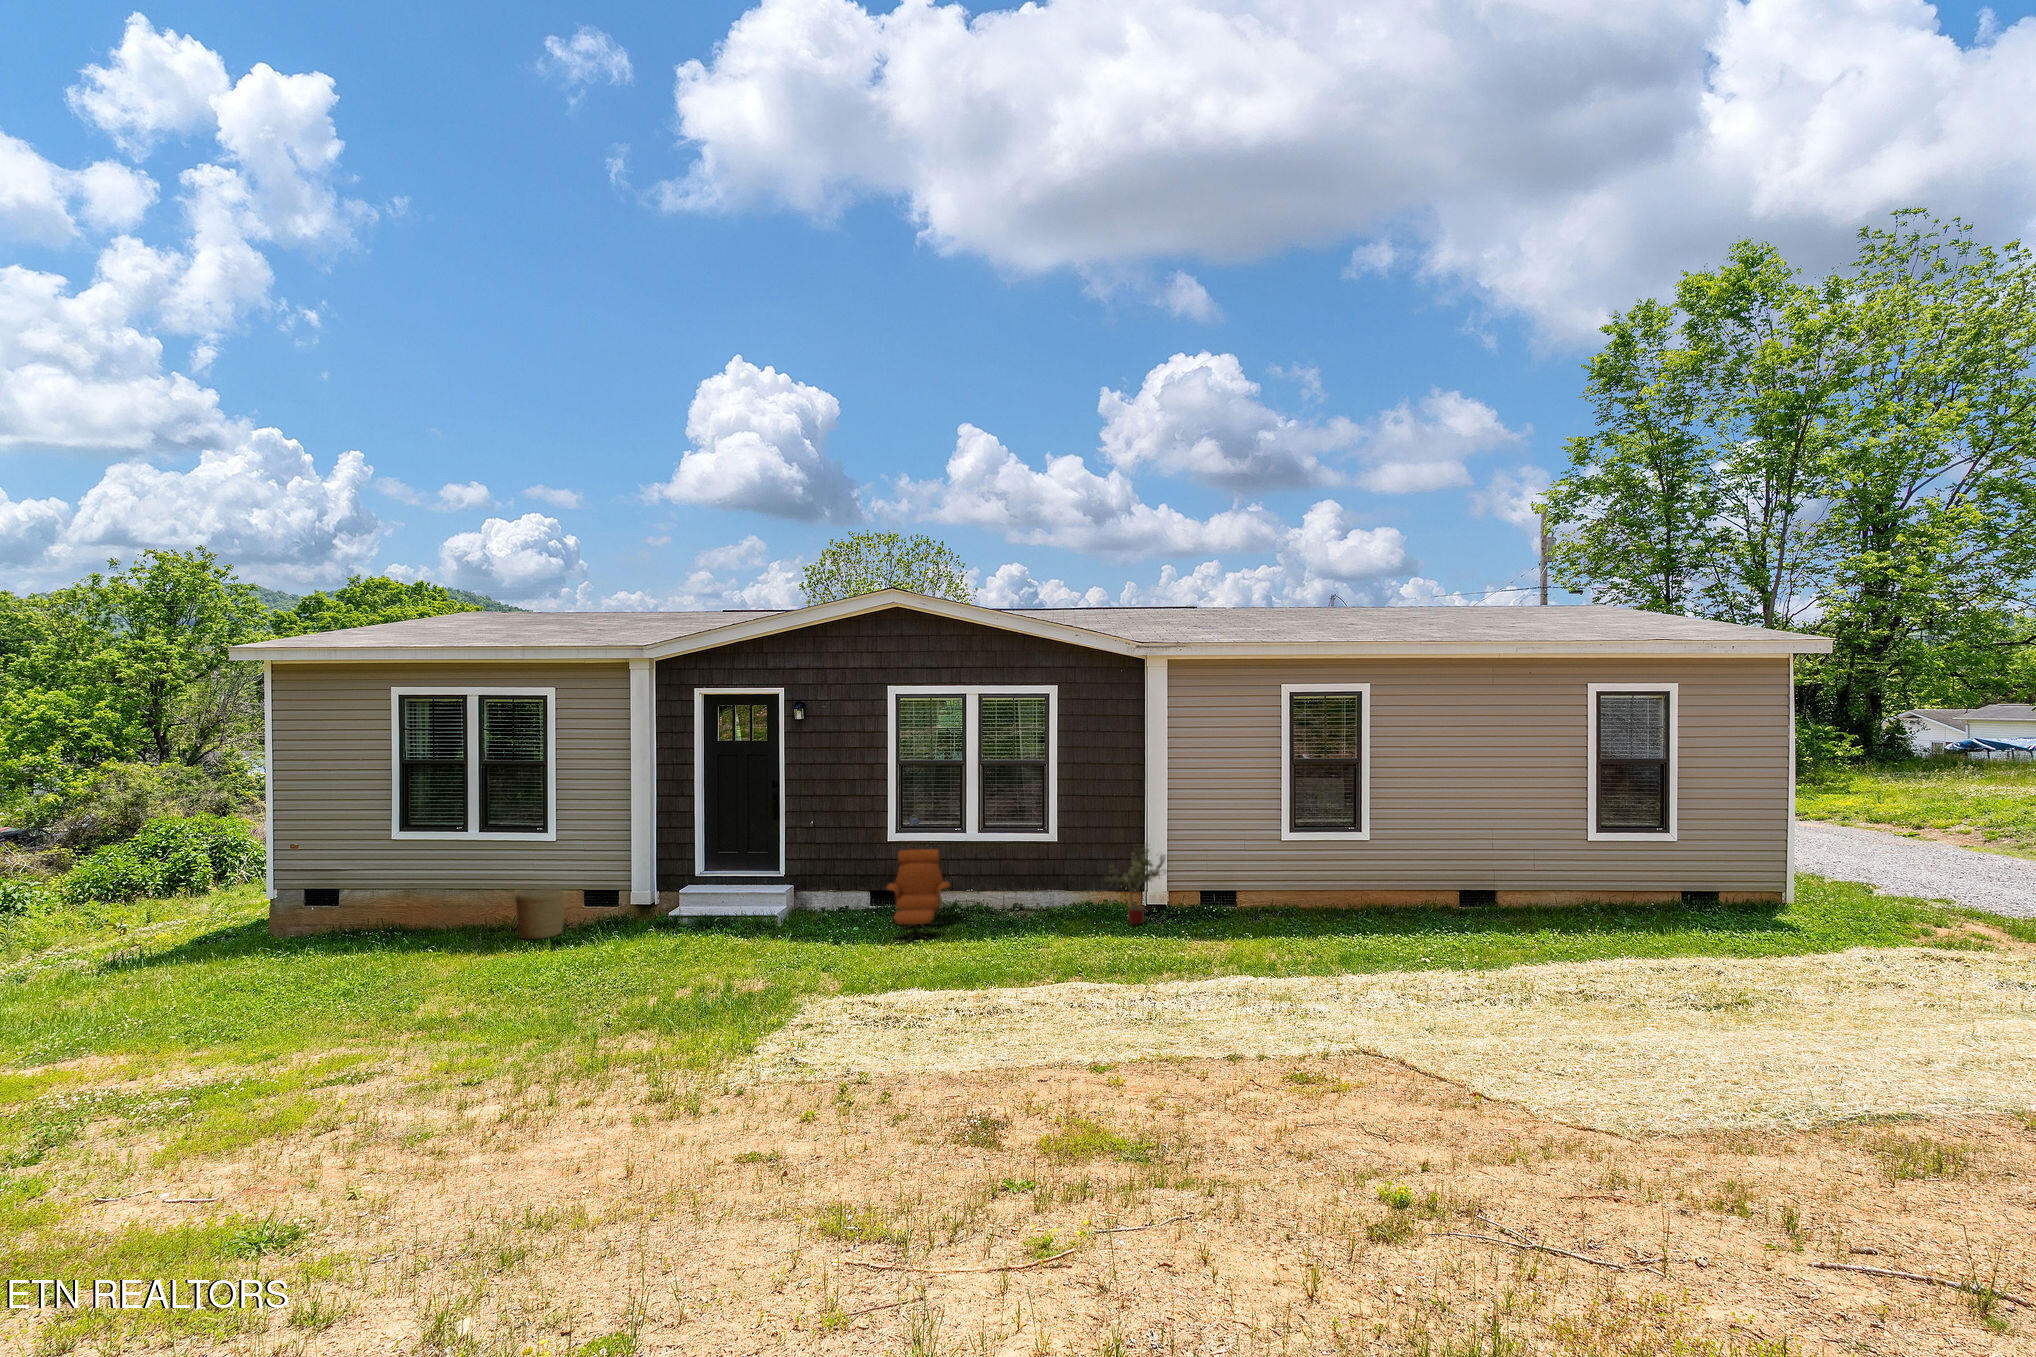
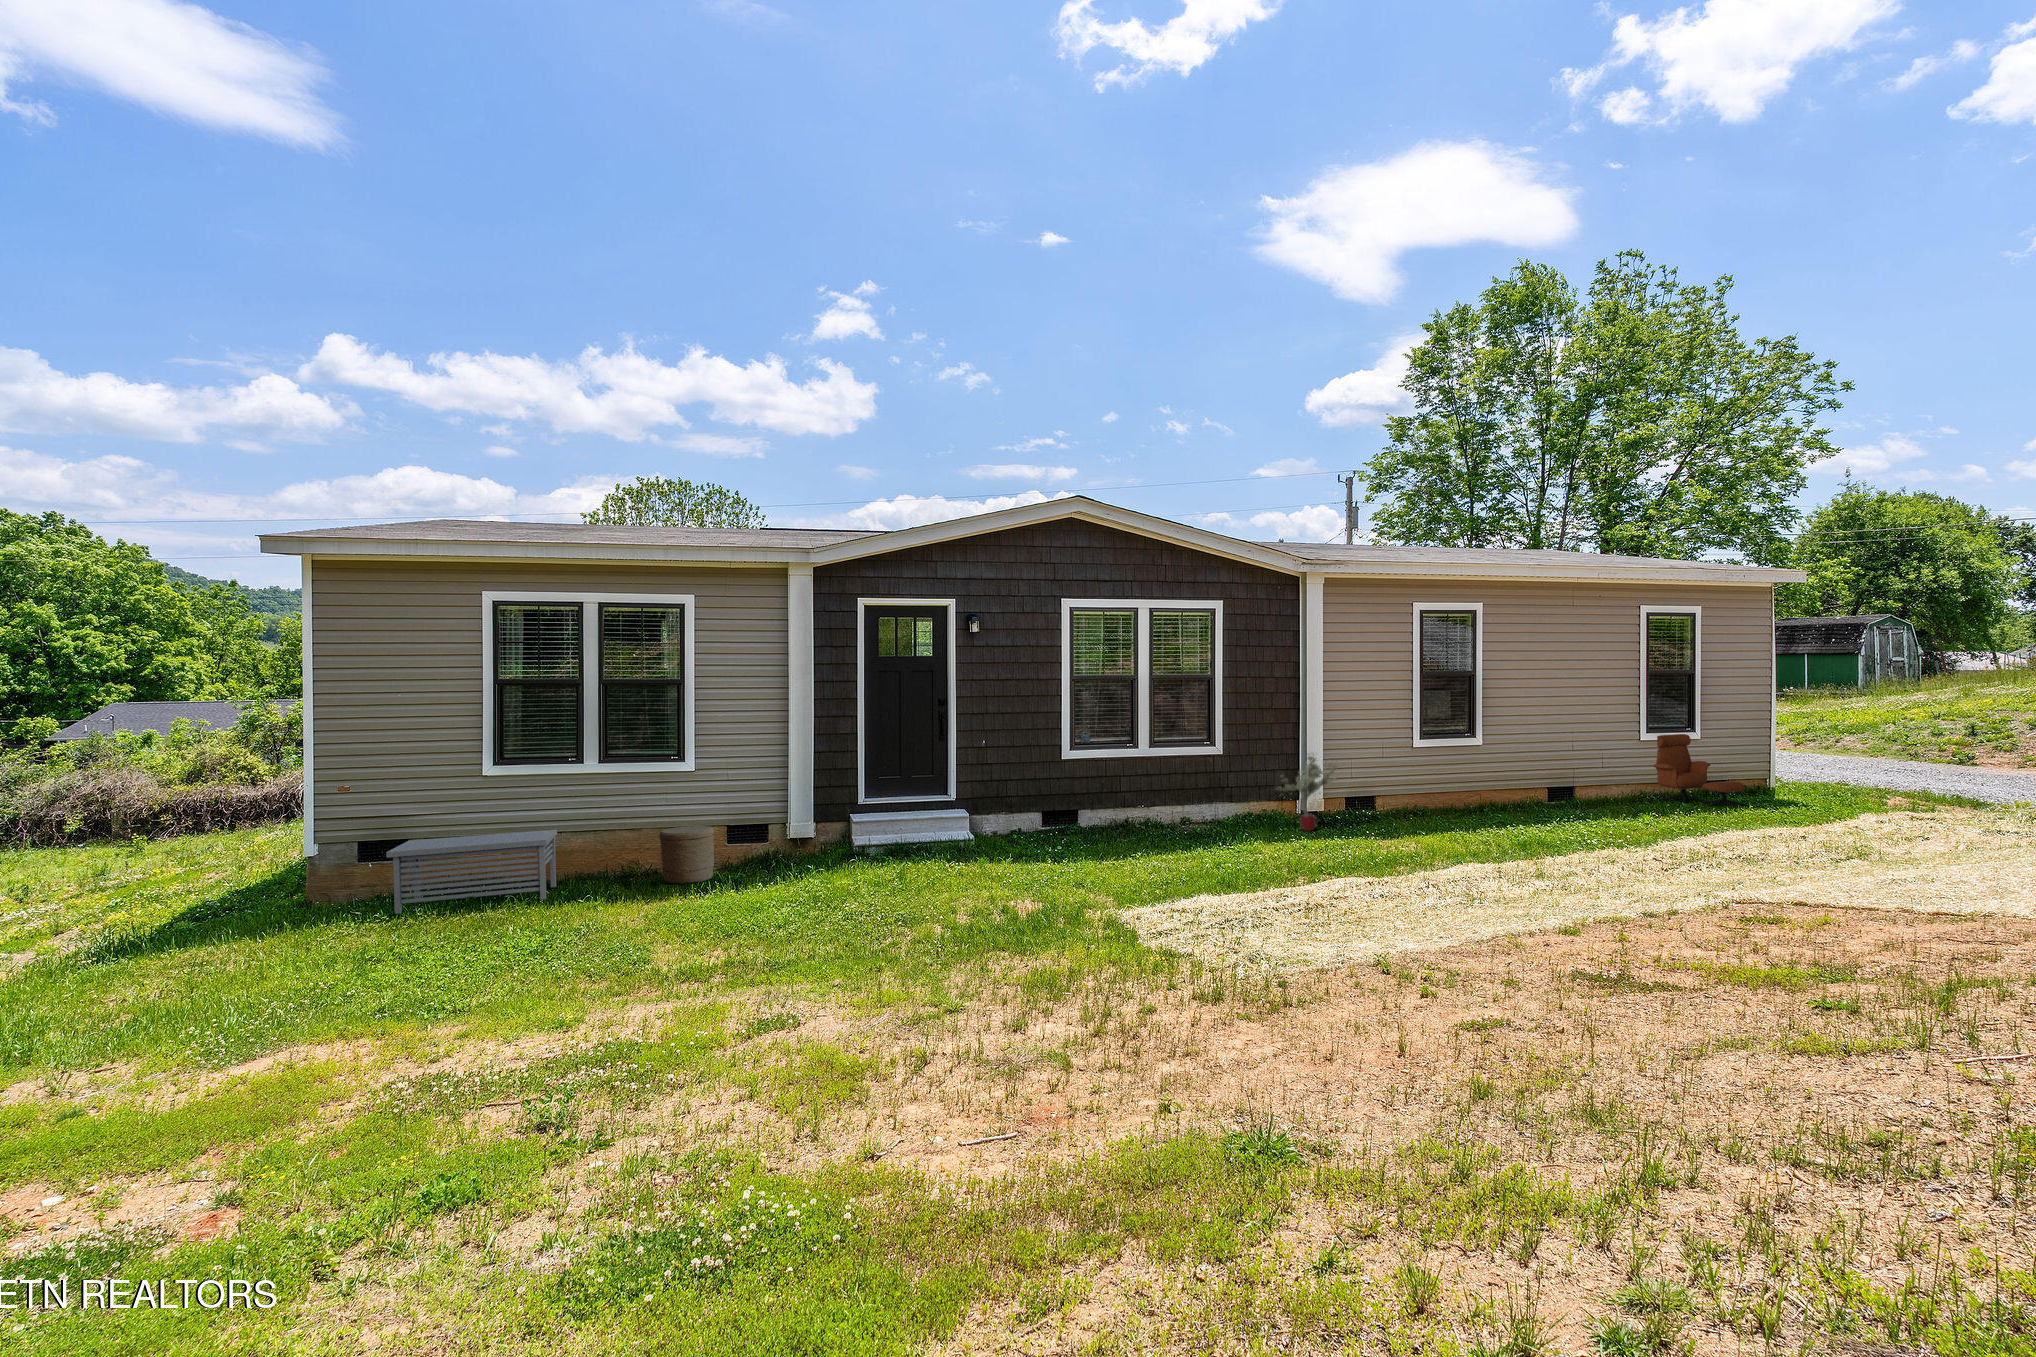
lounge chair: present [887,849,950,943] -> present [1653,734,1747,808]
storage bench: none [302,886,448,950] -> present [386,830,557,914]

